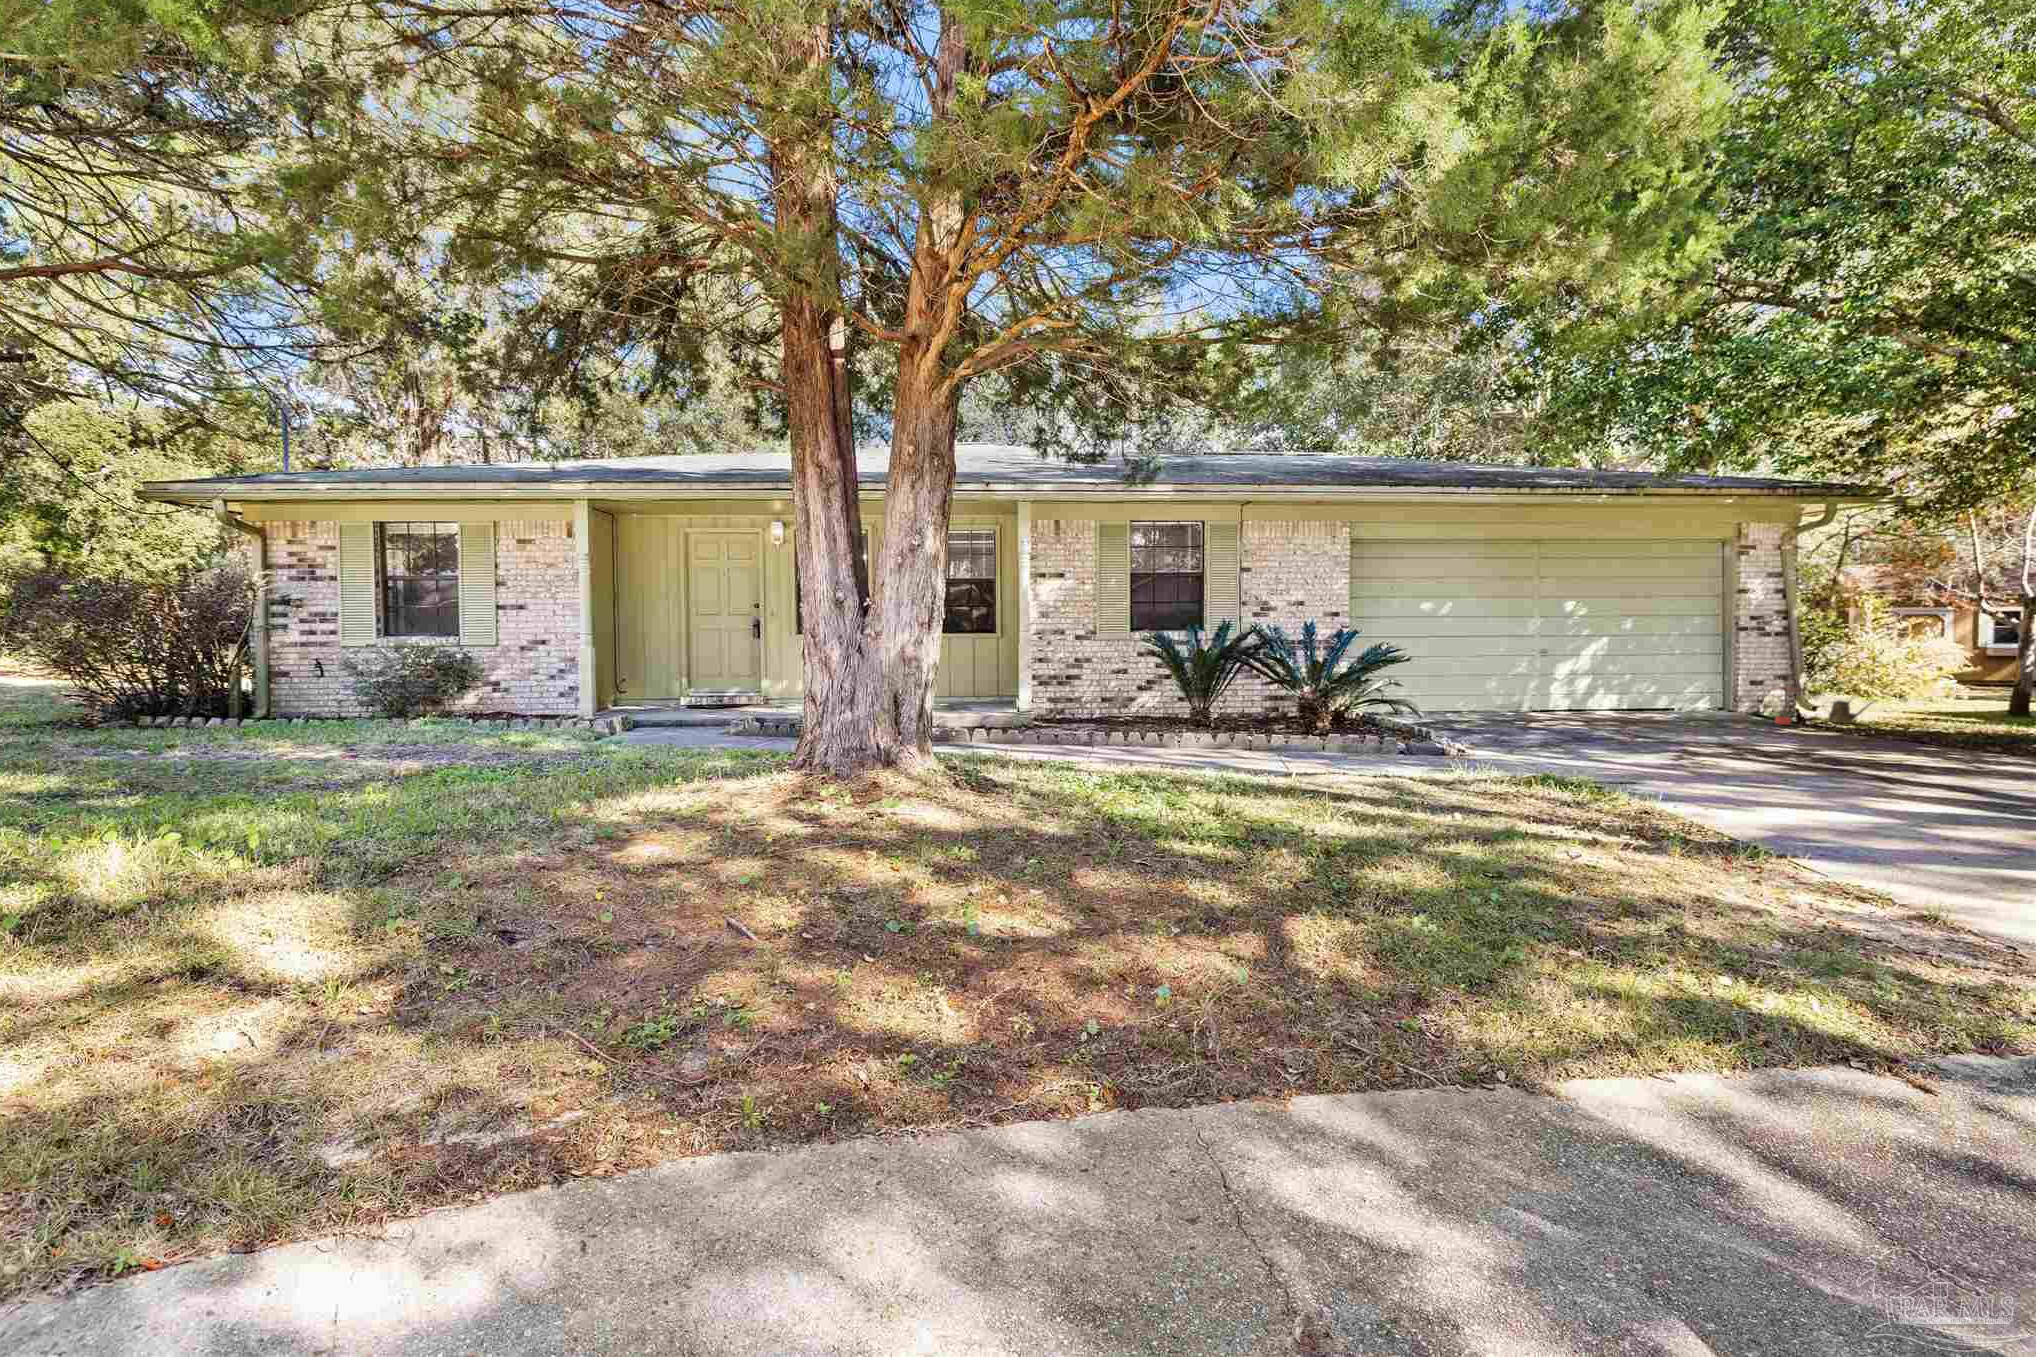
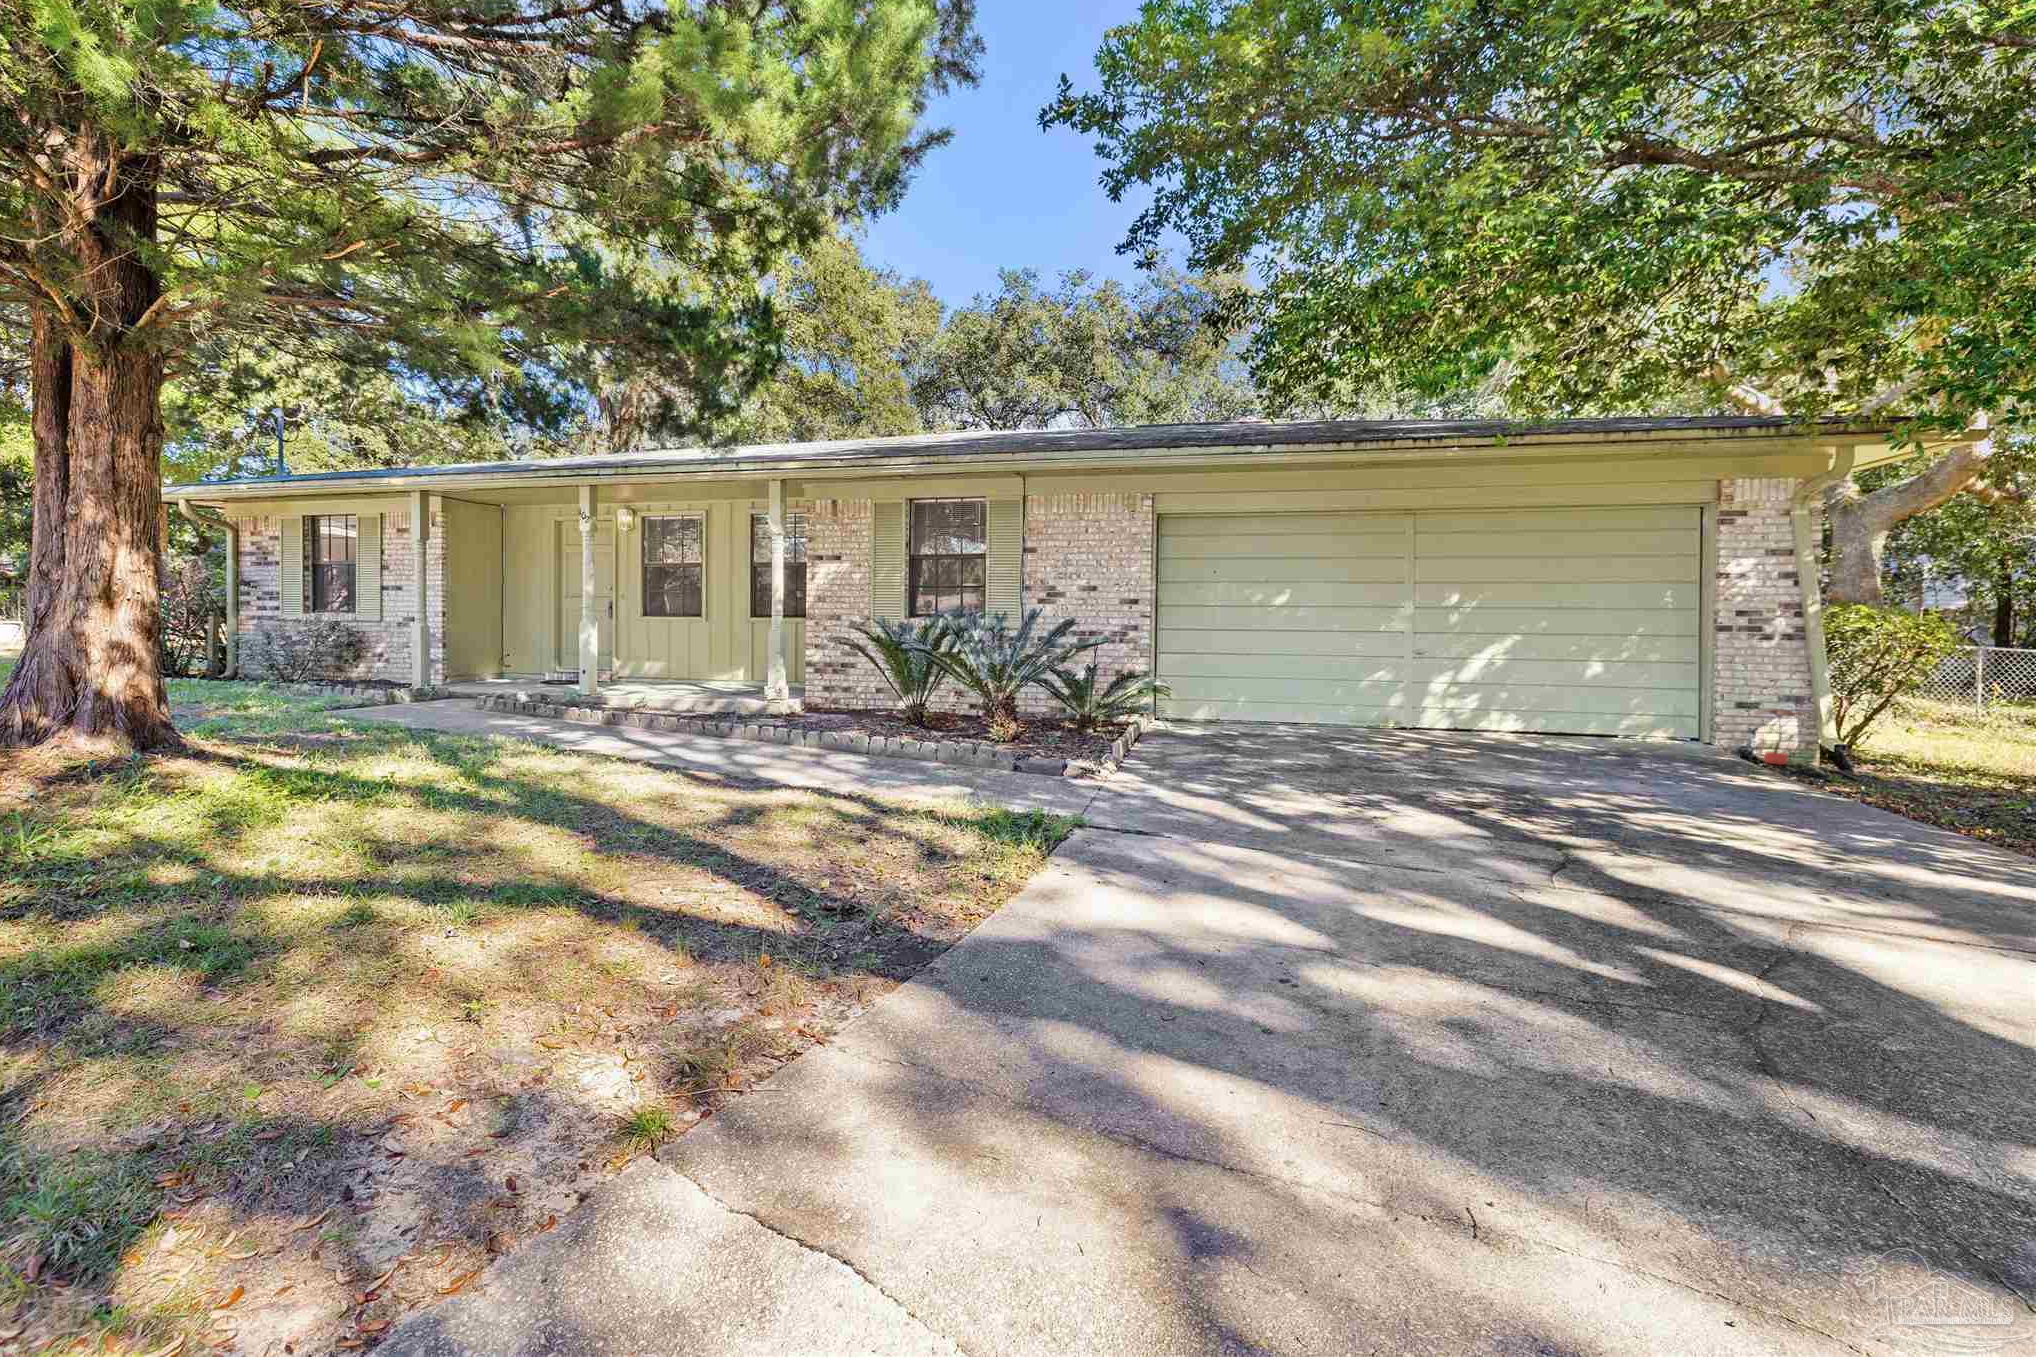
watering can: present [1823,700,1872,724] -> none [1866,735,1955,769]

